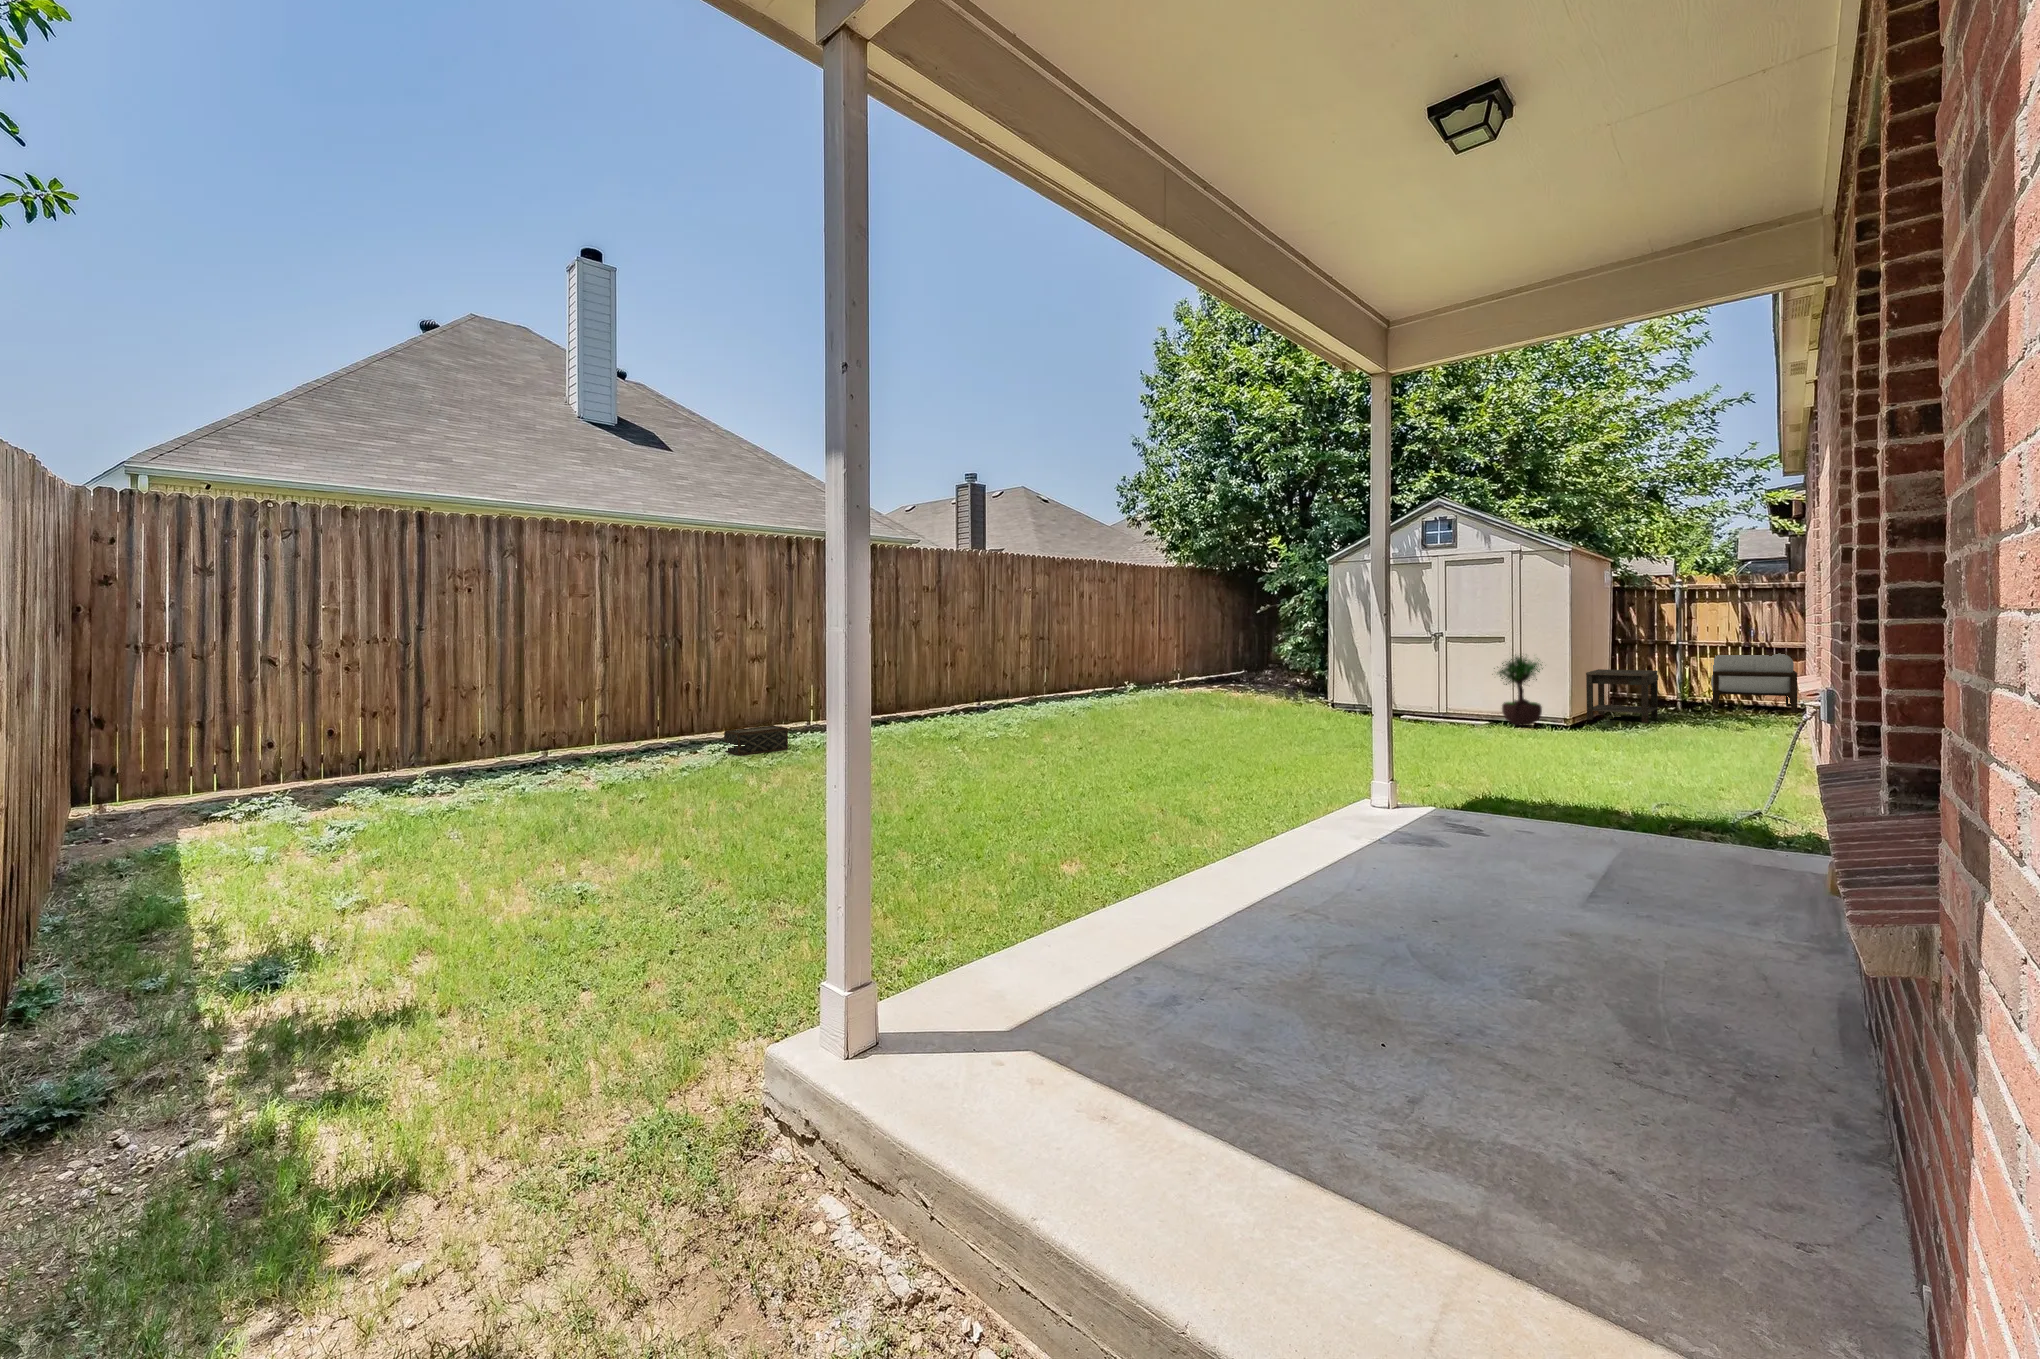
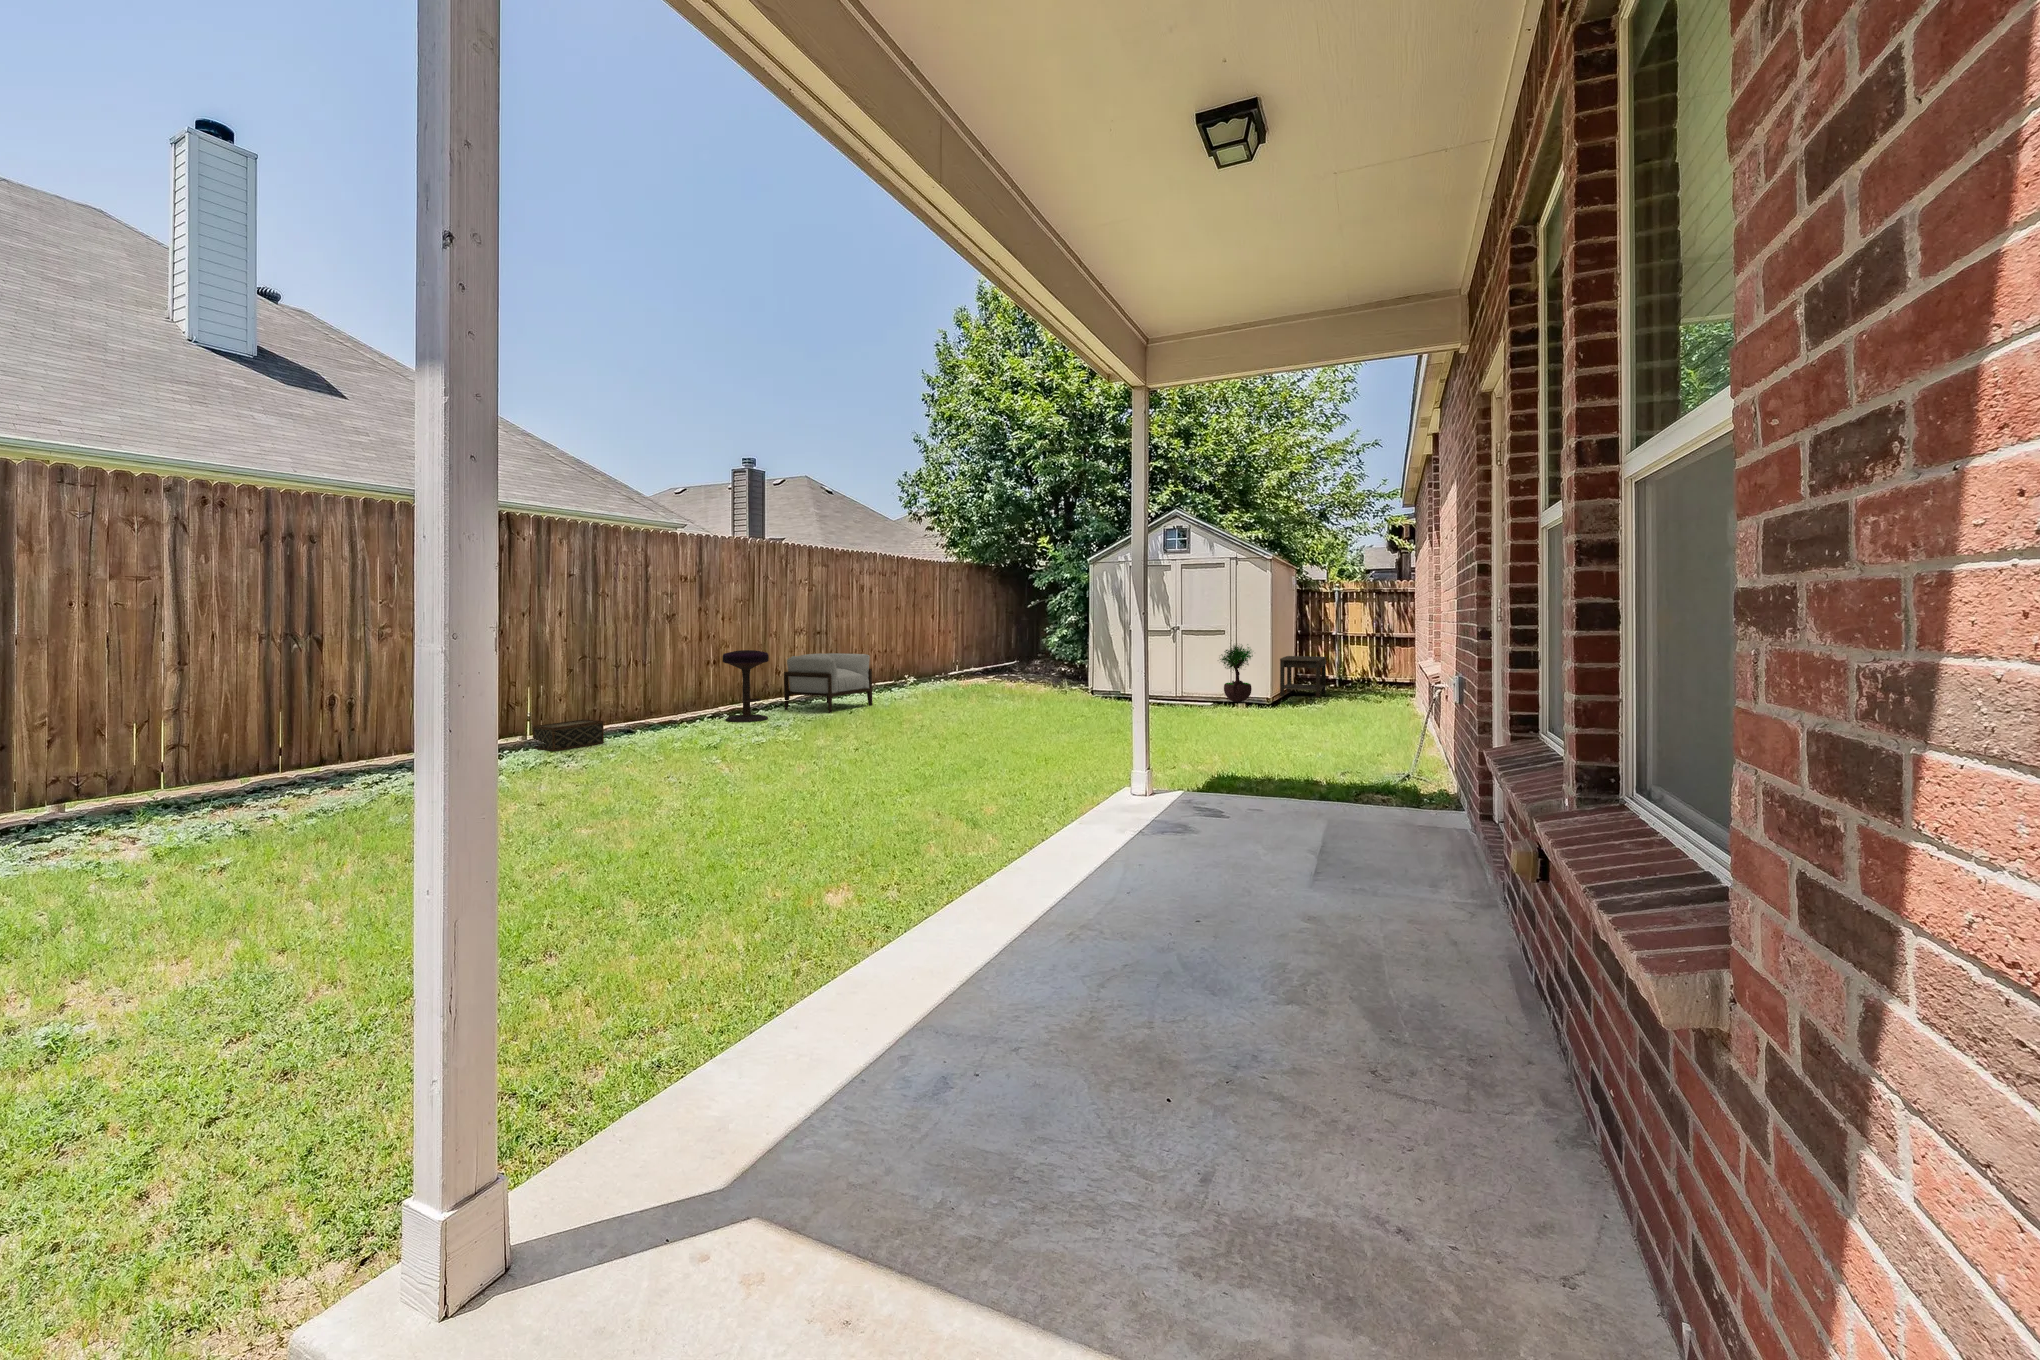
armchair: present [1711,653,1797,713] -> present [784,653,872,713]
stool: none [913,660,957,732] -> present [723,650,769,722]

